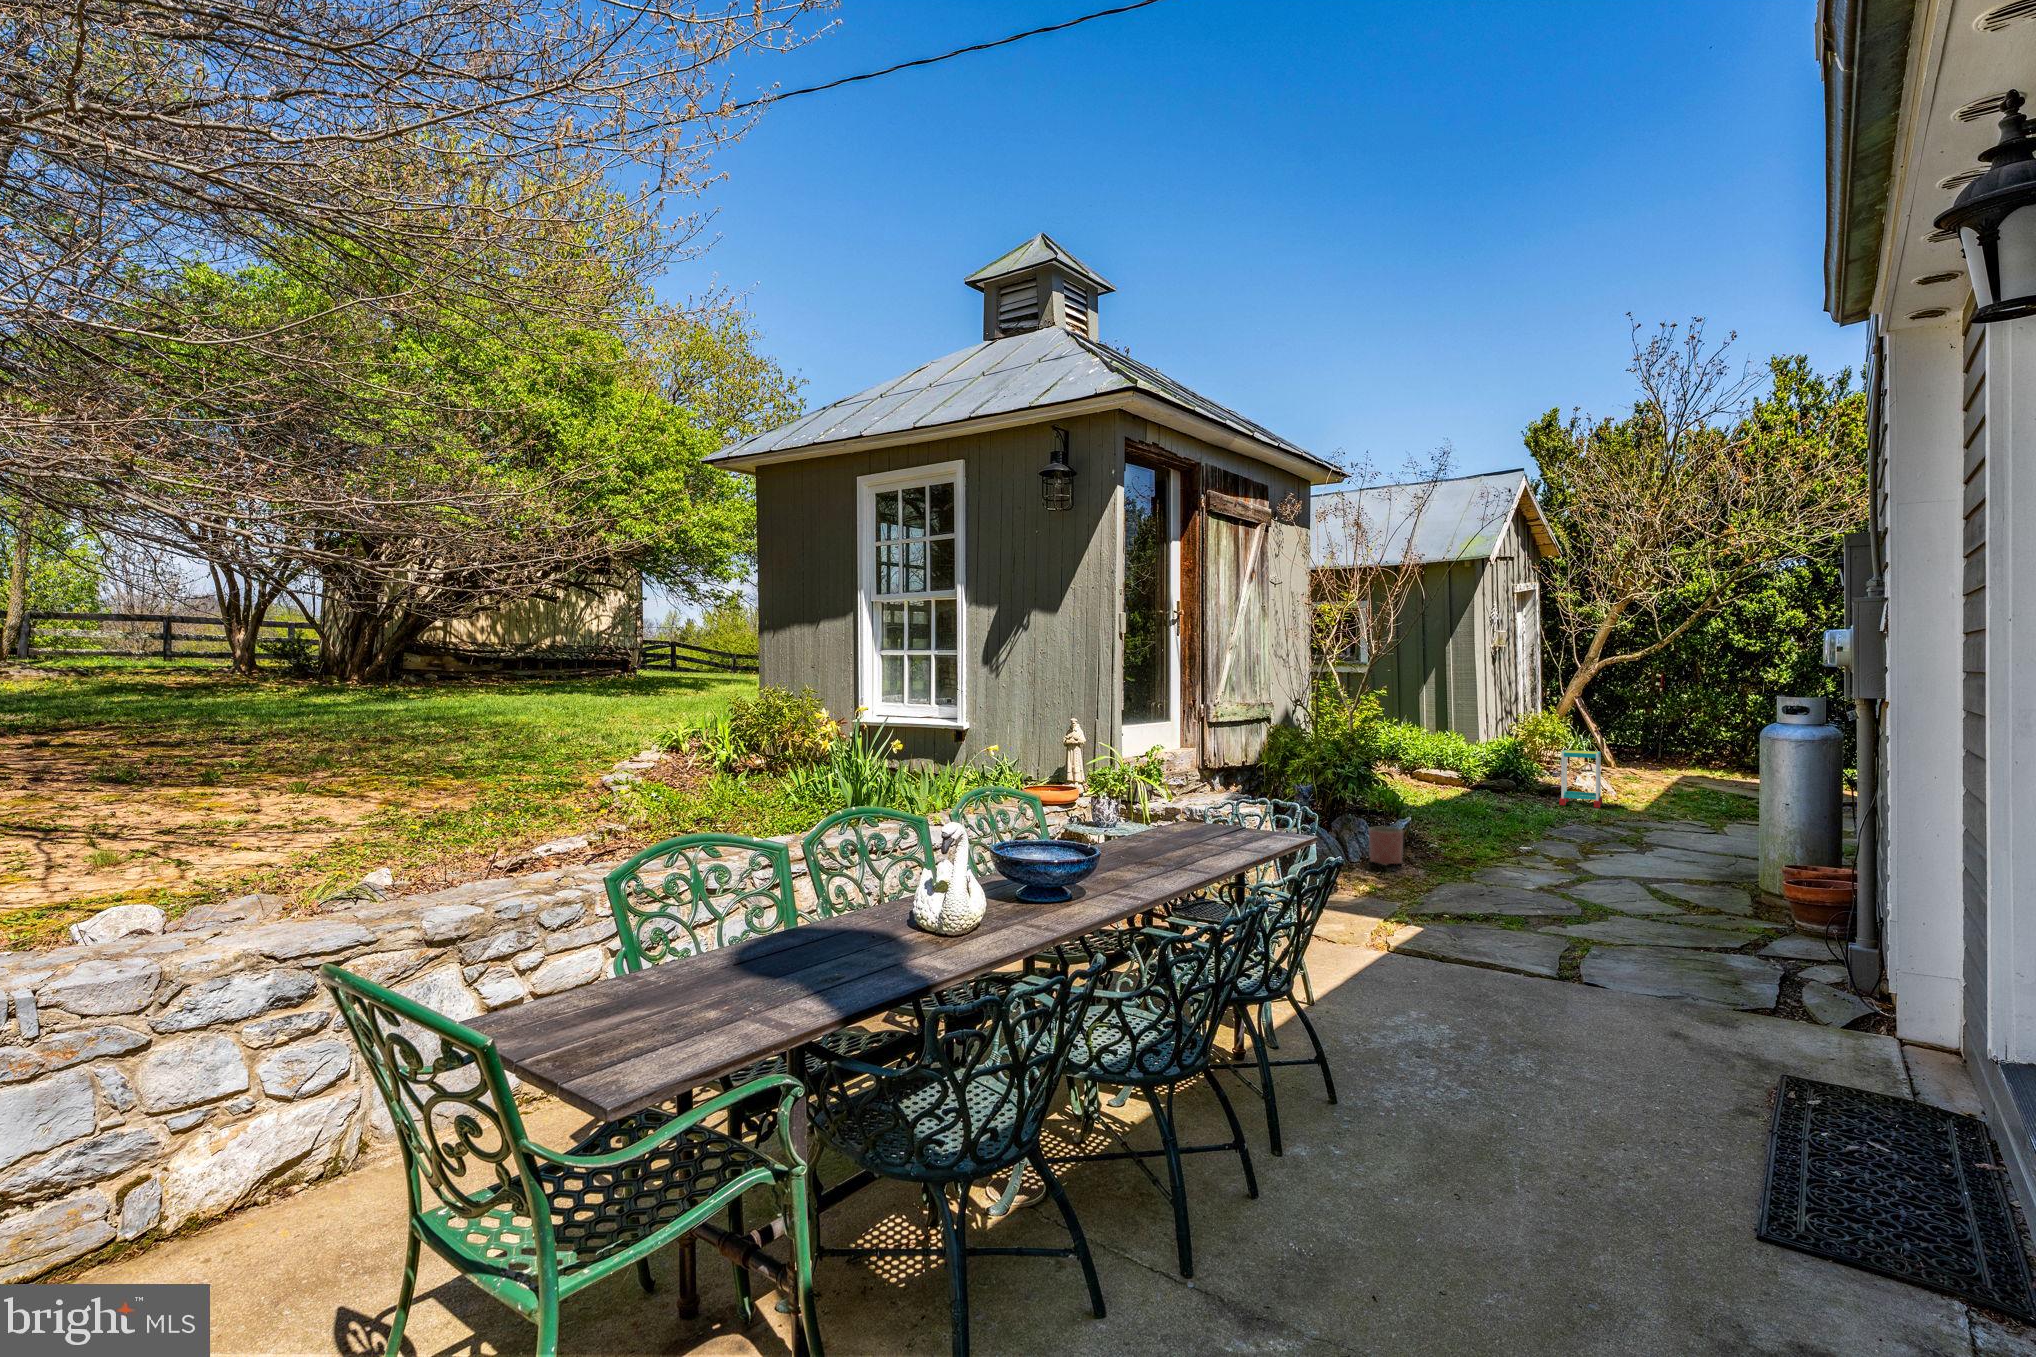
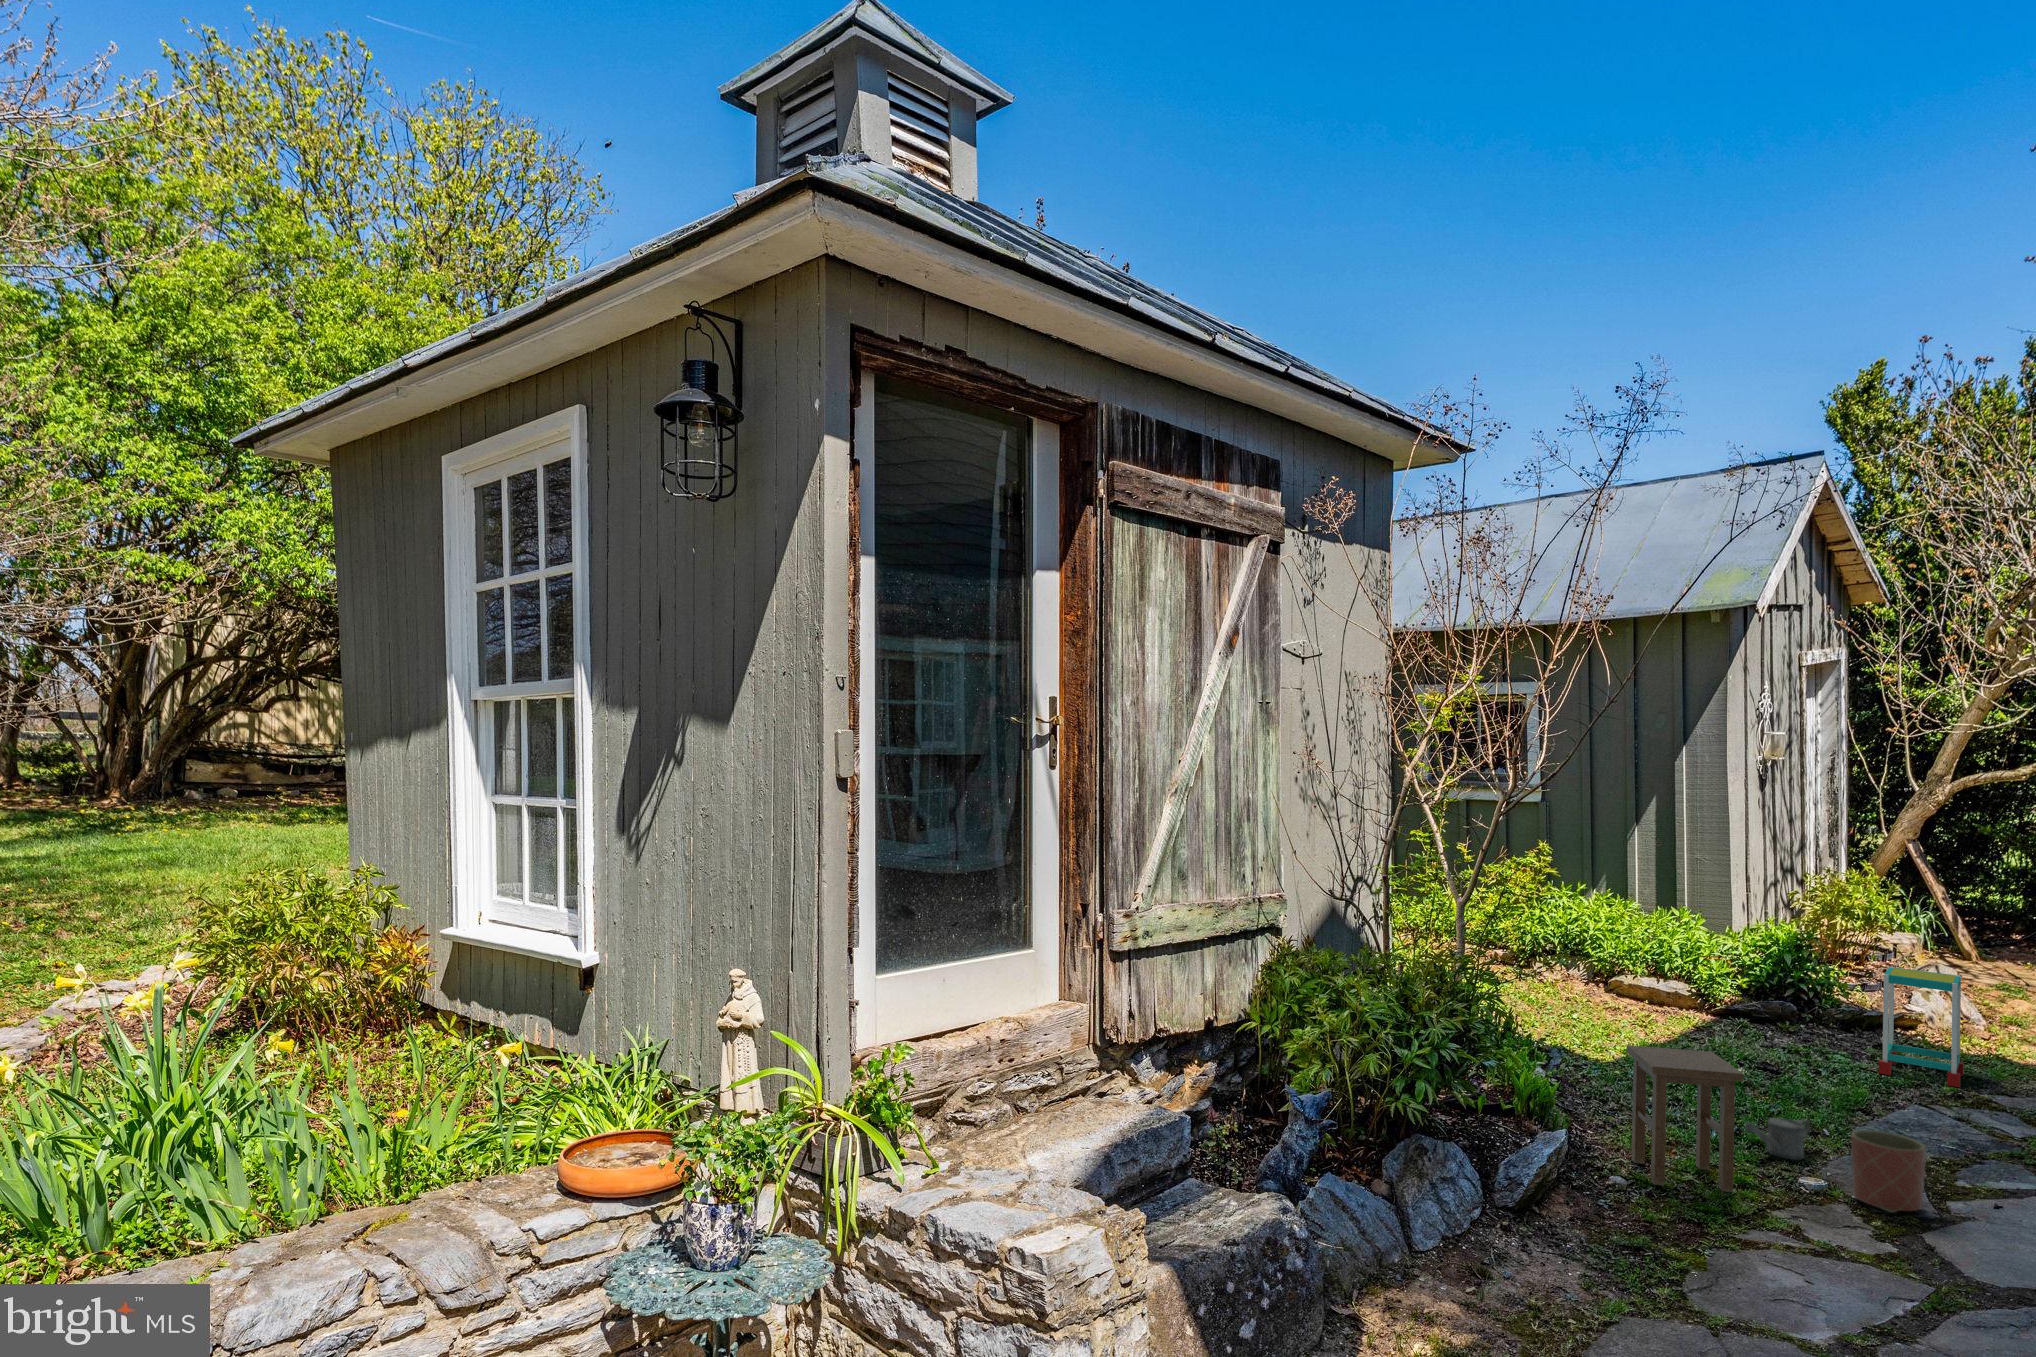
stool: none [1437,781,1495,845] -> present [1627,1045,1743,1192]
watering can: none [1495,816,1526,834] -> present [1745,1118,1810,1160]
planter: present [1369,827,1403,866] -> present [1851,1130,1926,1213]

